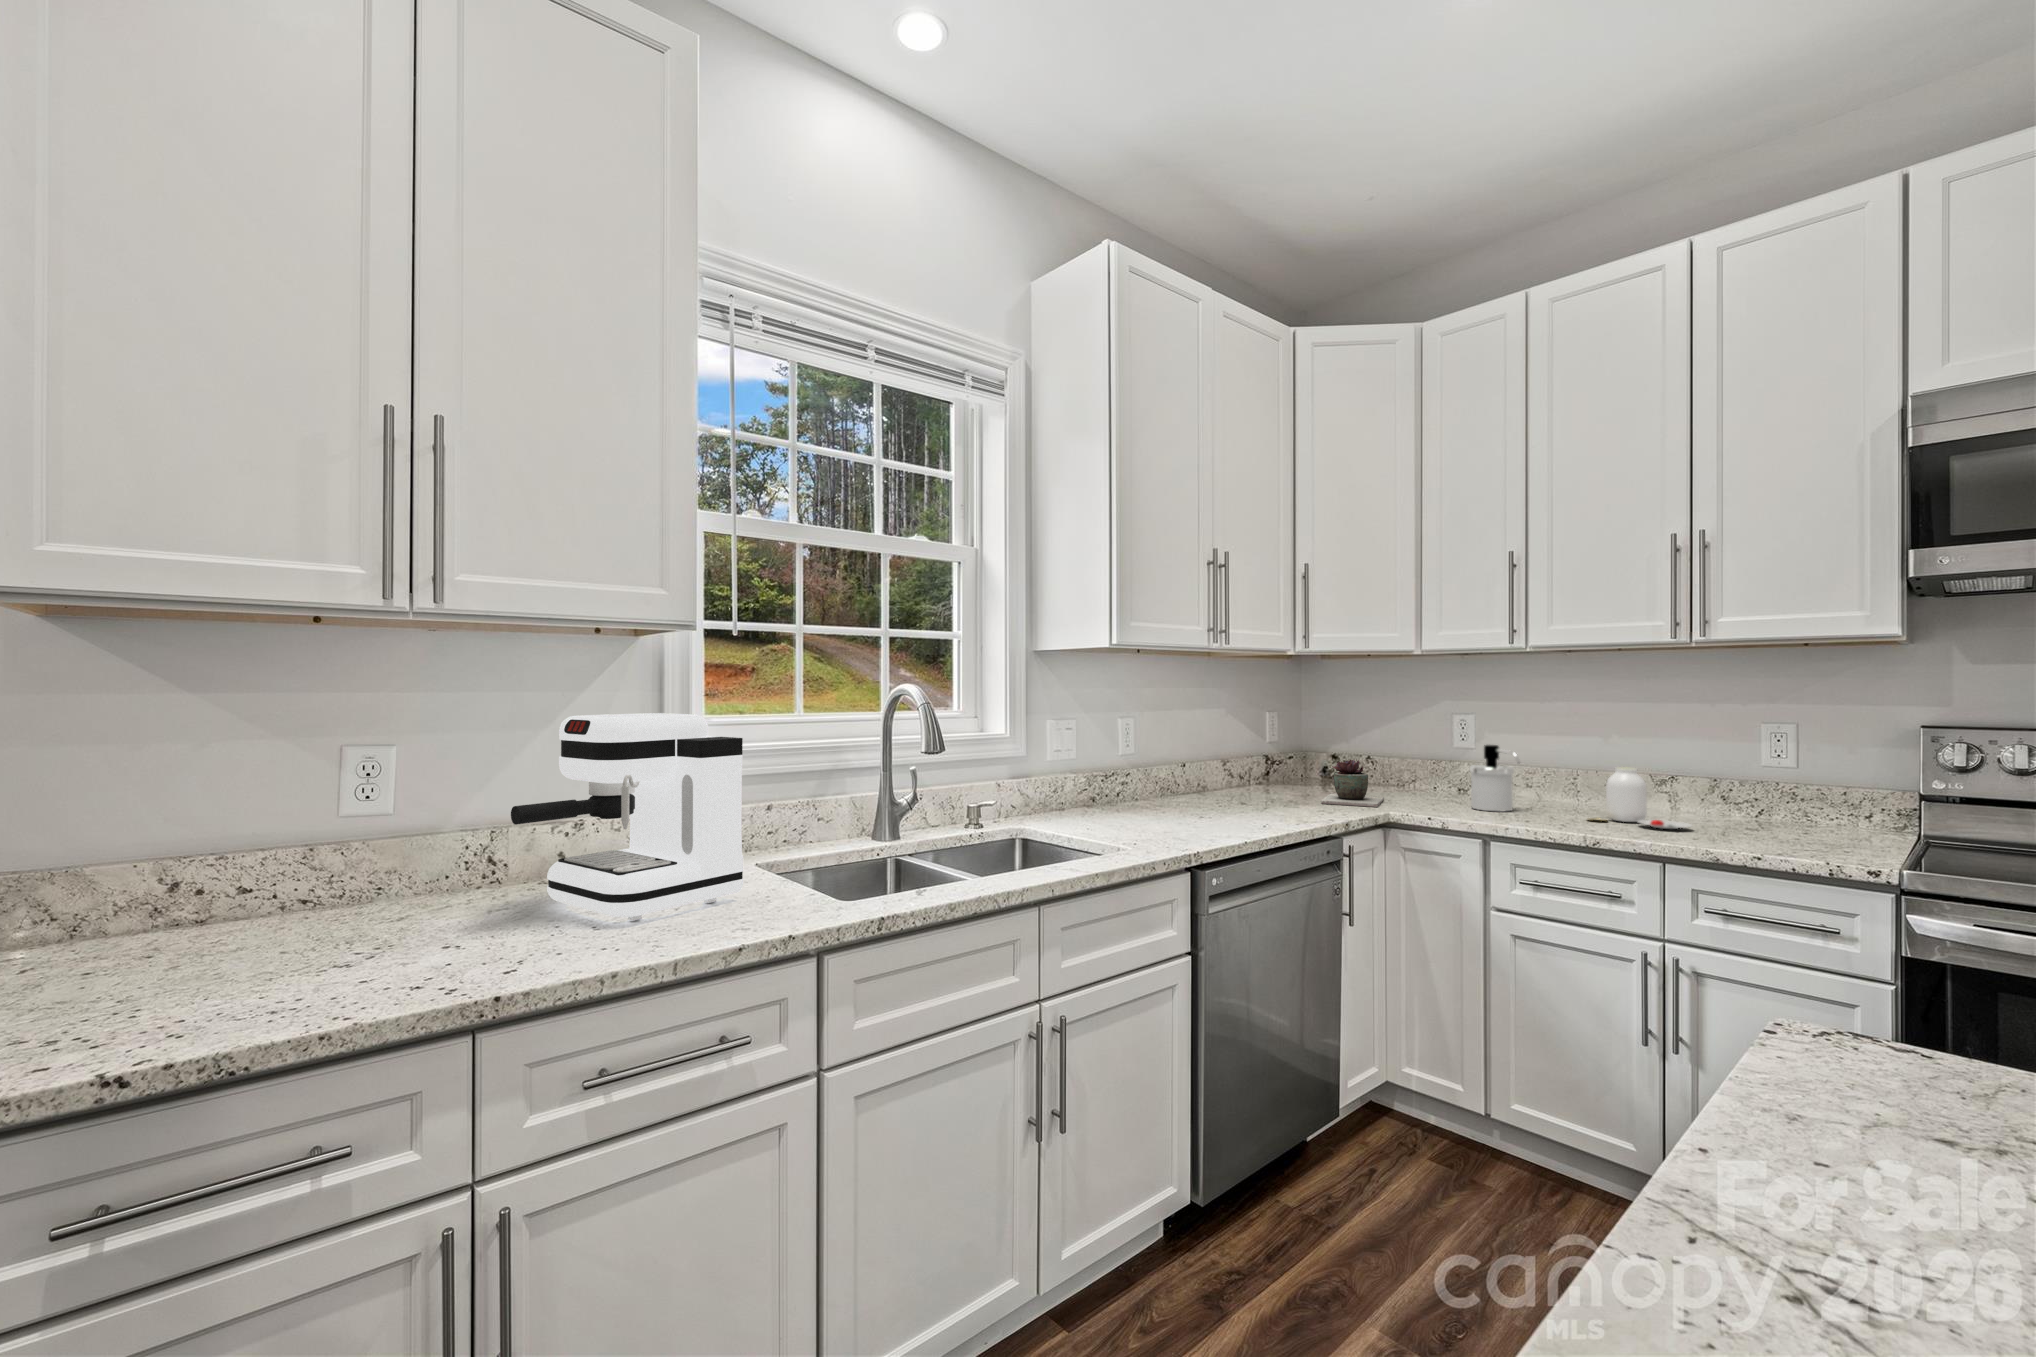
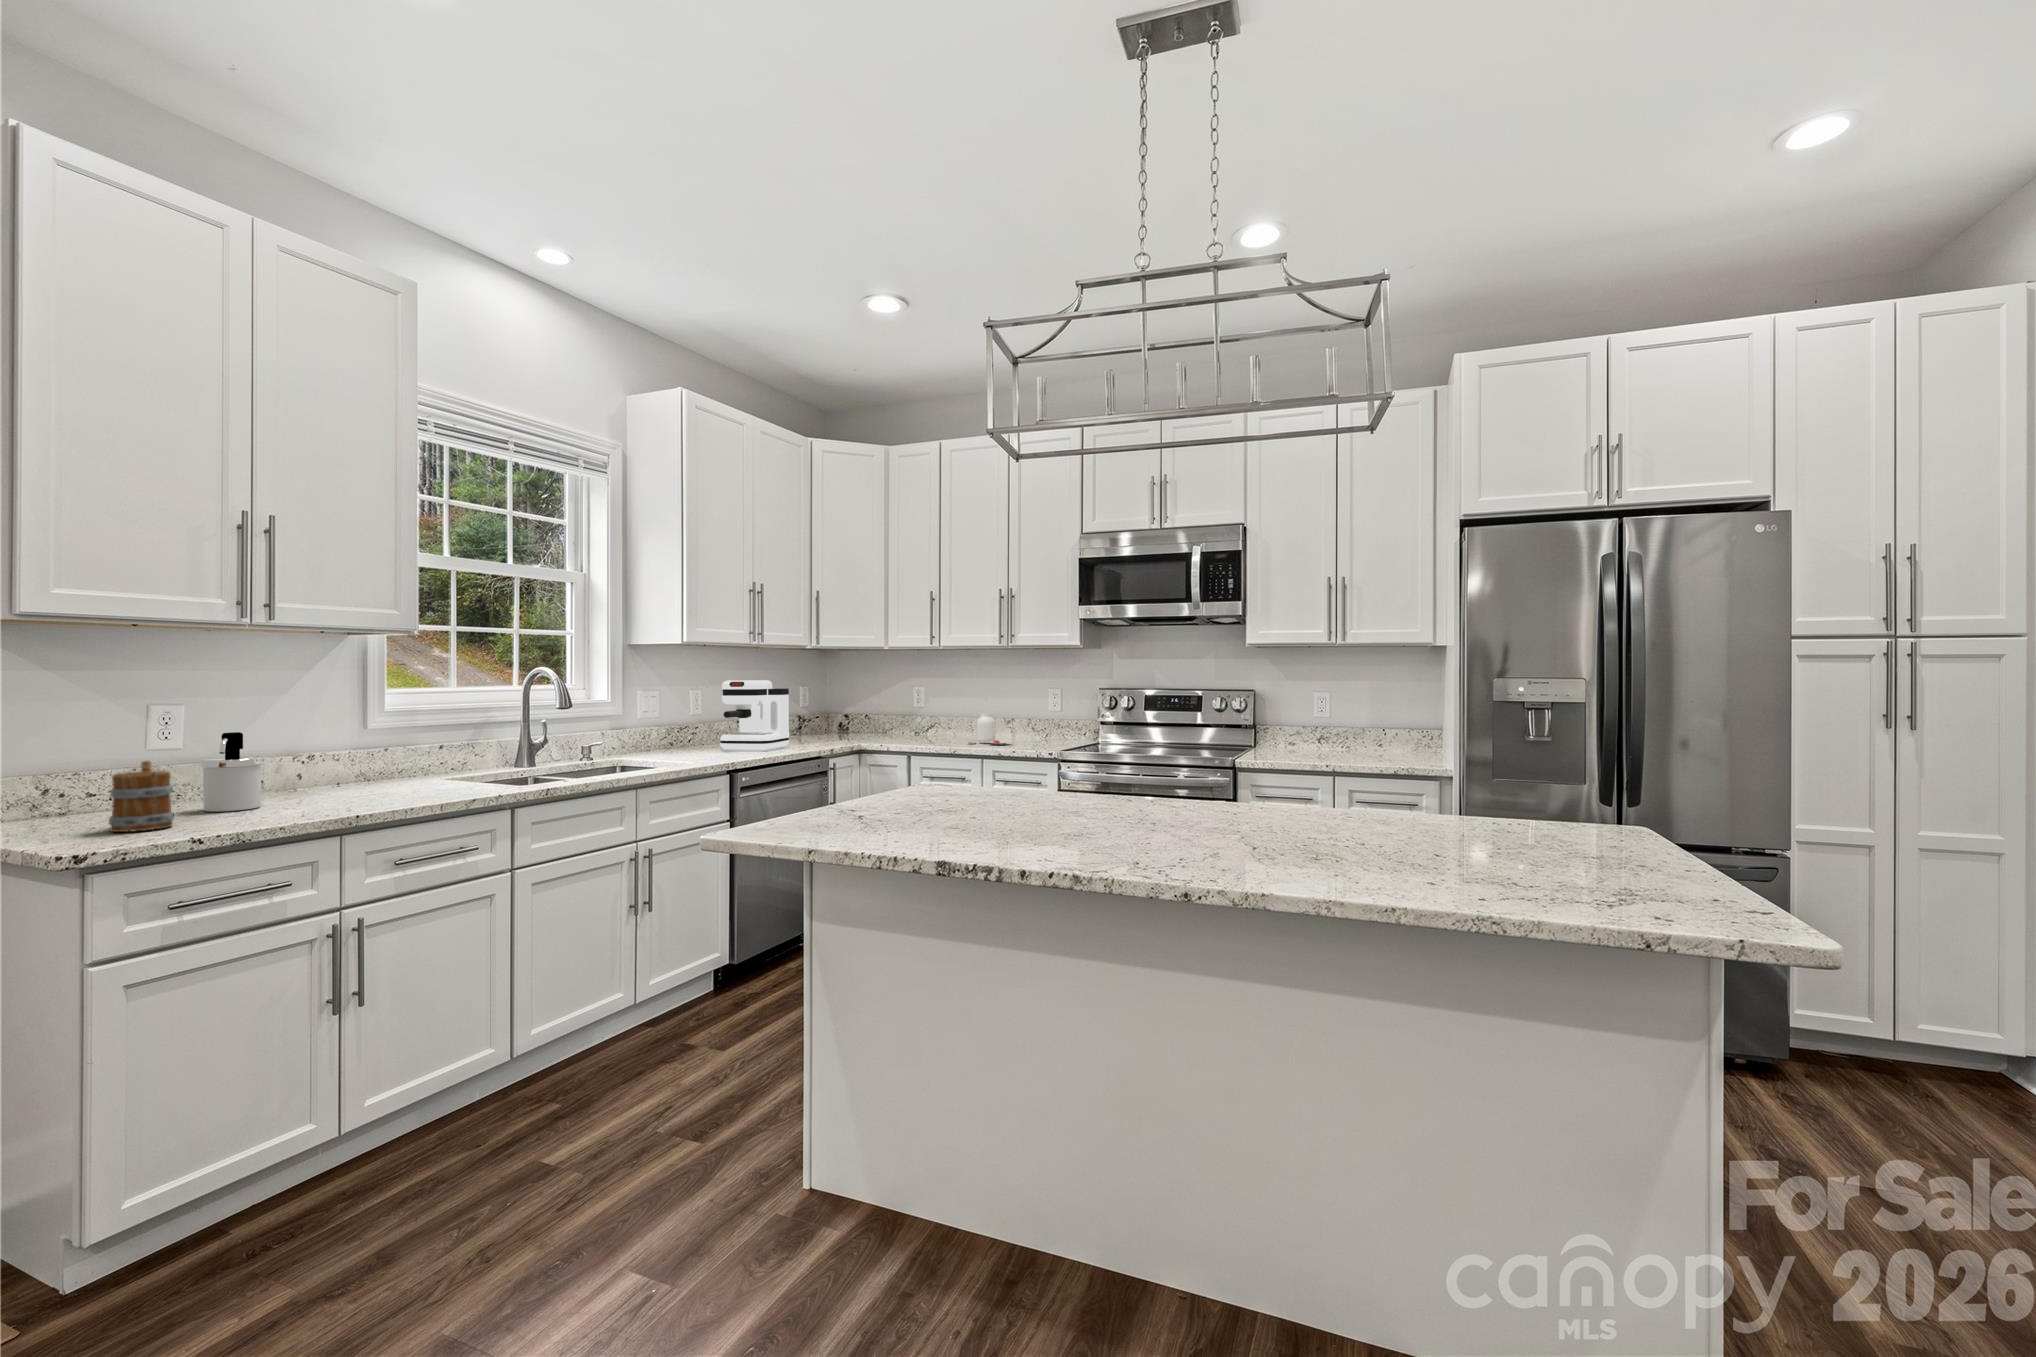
coffee maker: present [511,713,743,921] -> present [720,680,789,751]
soap dispenser: present [1470,745,1520,811] -> present [201,732,263,812]
succulent plant: present [1321,760,1384,807] -> none [825,716,866,744]
mug: none [86,866,219,1020] -> present [109,761,174,832]

